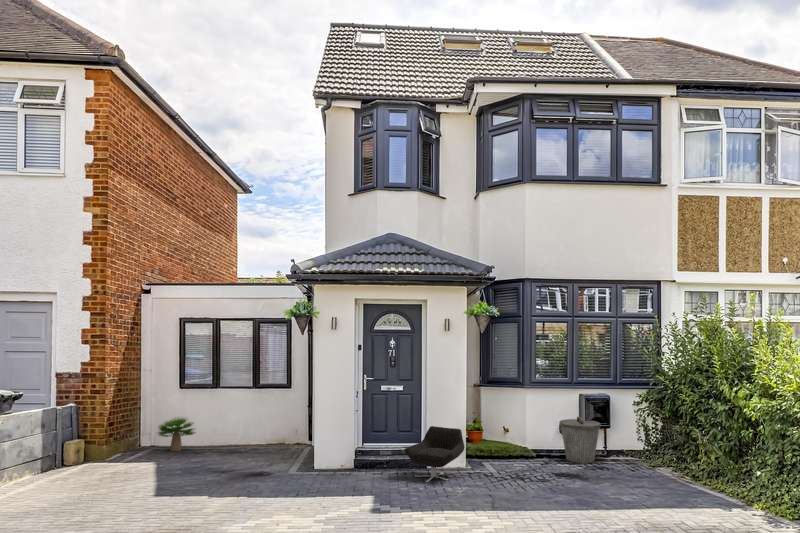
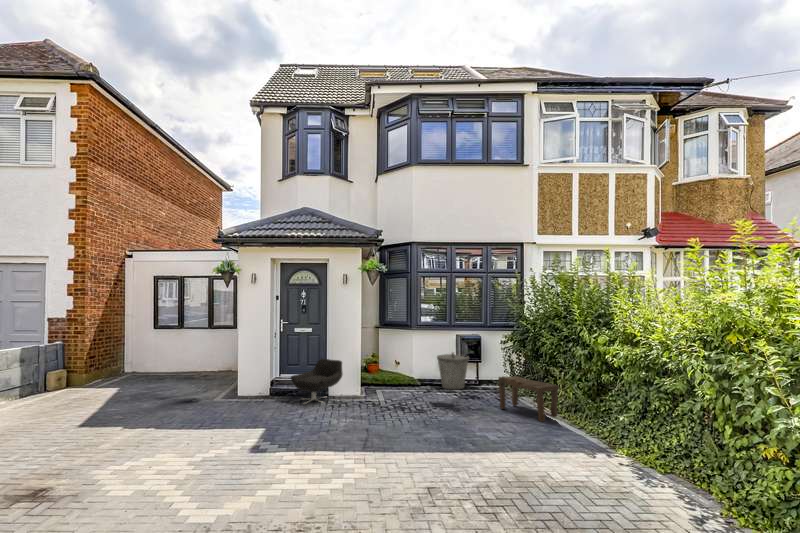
potted plant: present [158,418,195,451] -> none [137,351,172,378]
bench: none [659,446,735,499] -> present [498,376,559,422]

